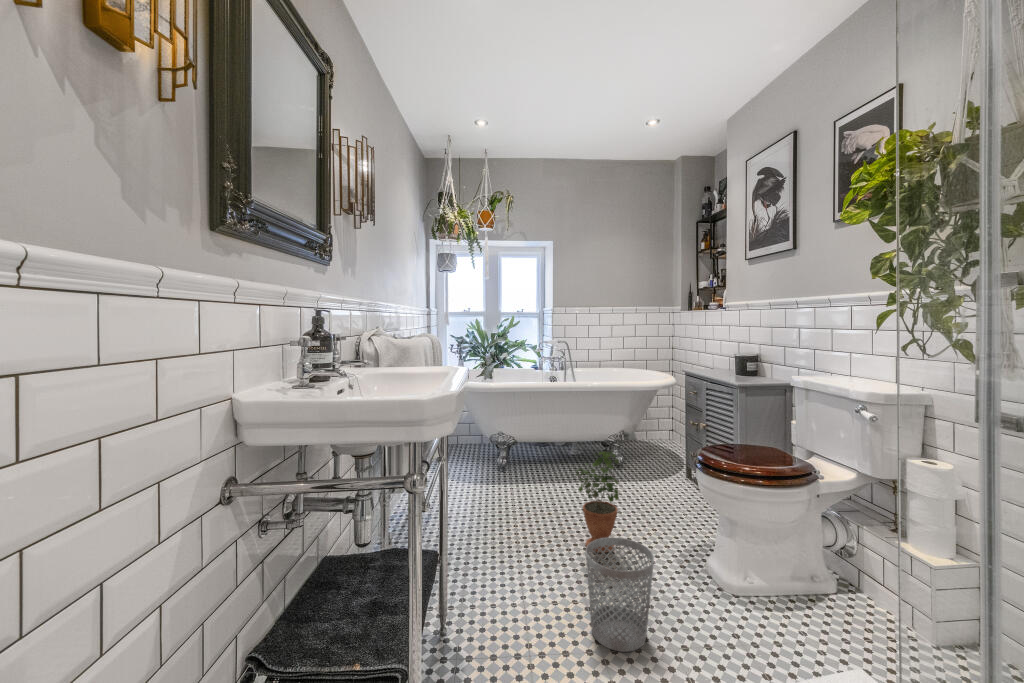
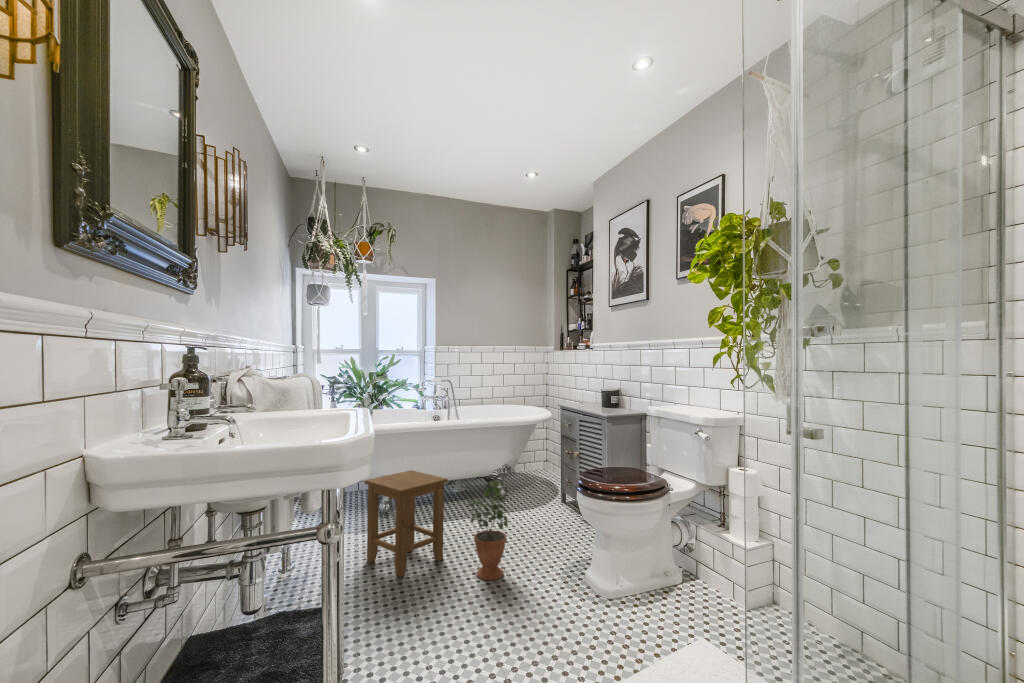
stool: none [477,433,557,537] -> present [364,470,448,577]
wastebasket: present [586,537,654,652] -> none [485,557,546,662]

